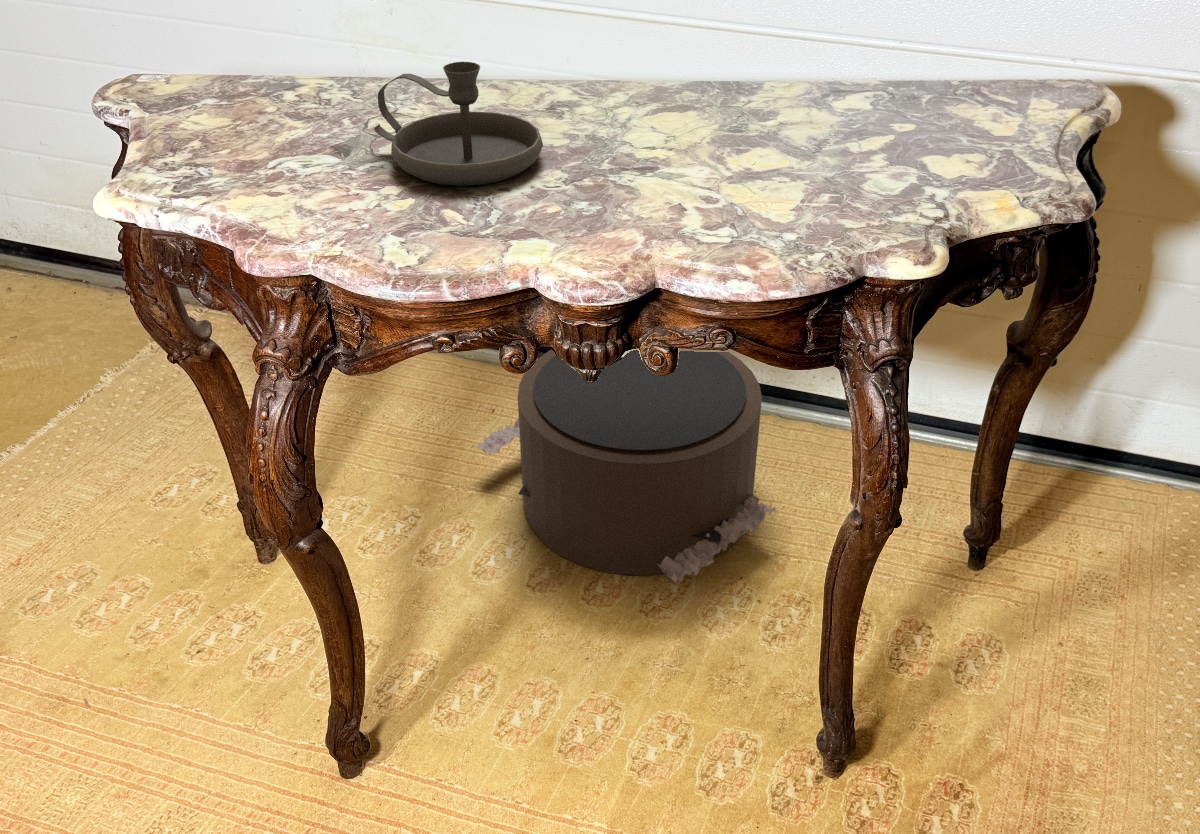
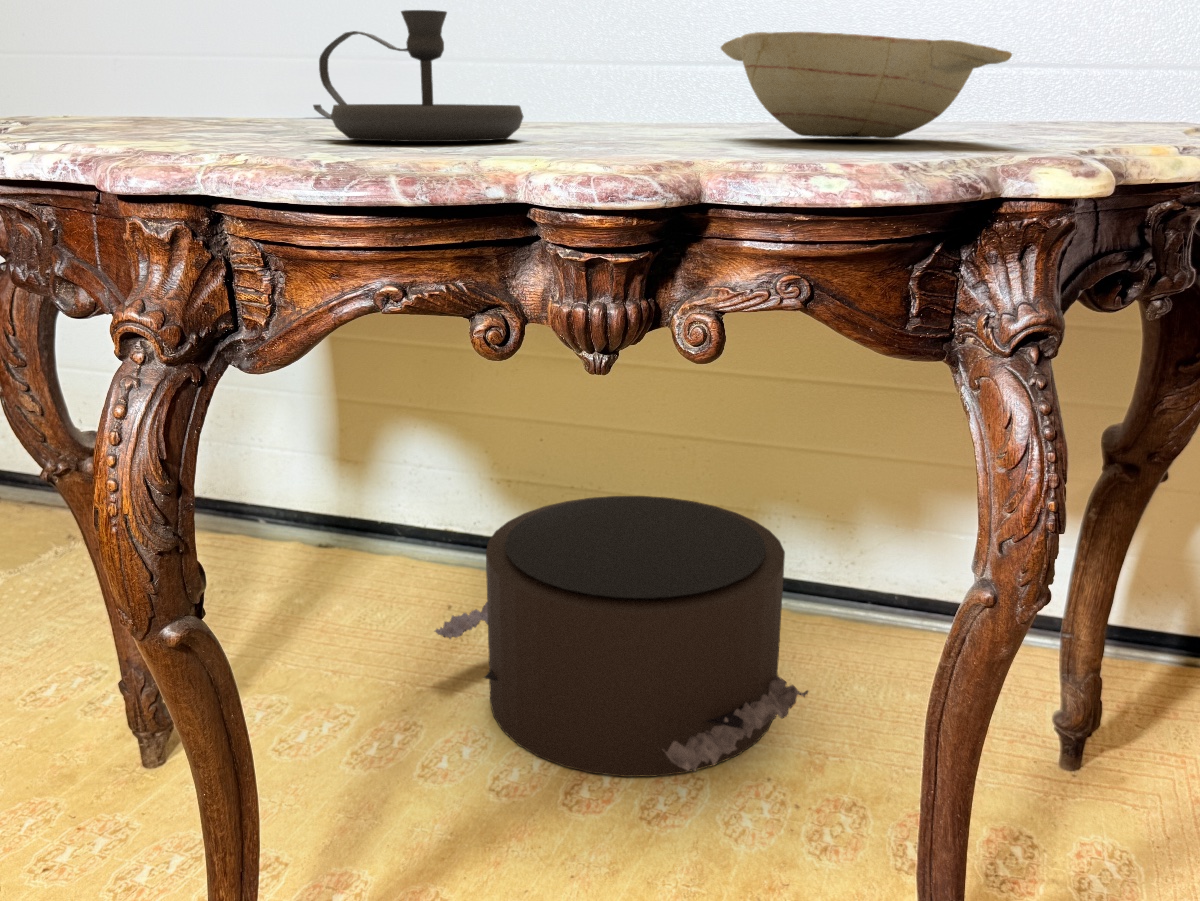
decorative bowl: none [704,64,925,173] -> present [721,32,1012,138]

